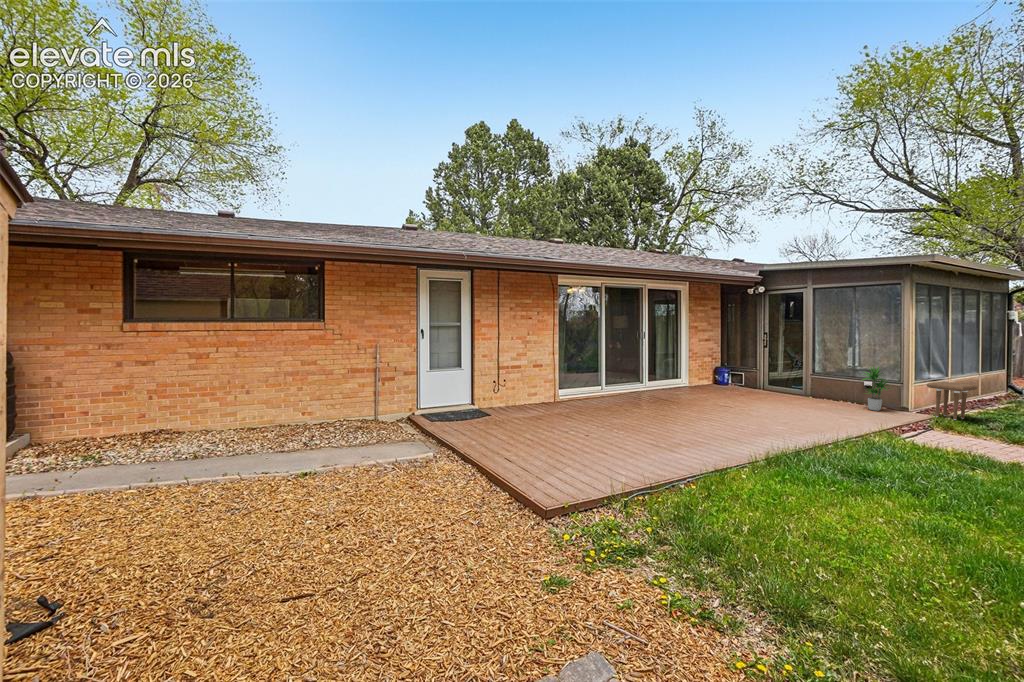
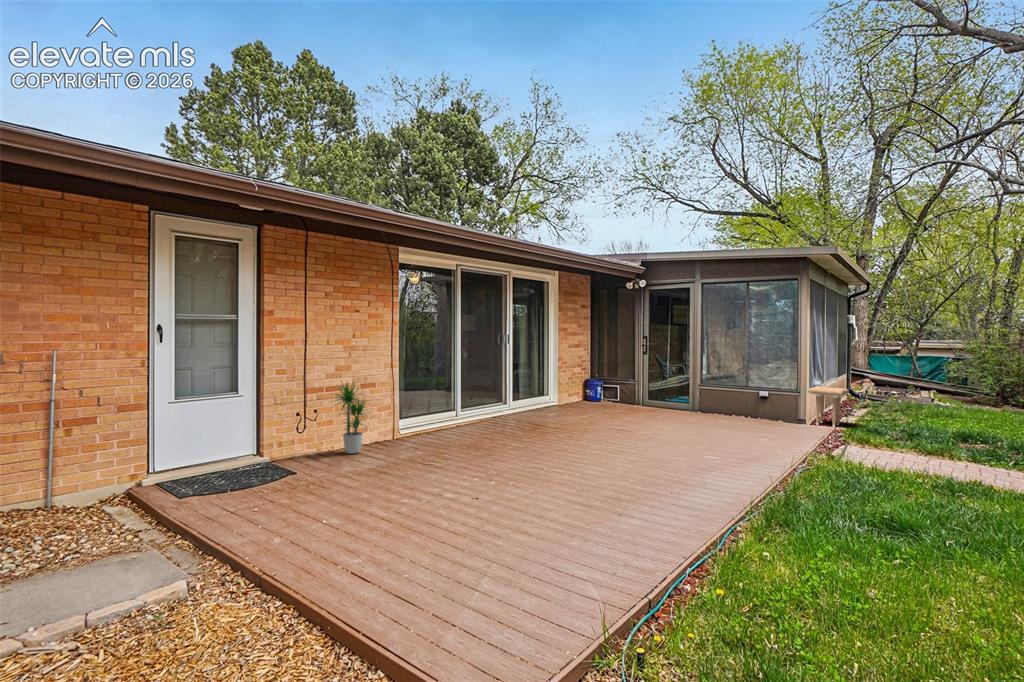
potted plant: present [863,367,889,411] -> present [336,382,365,454]

